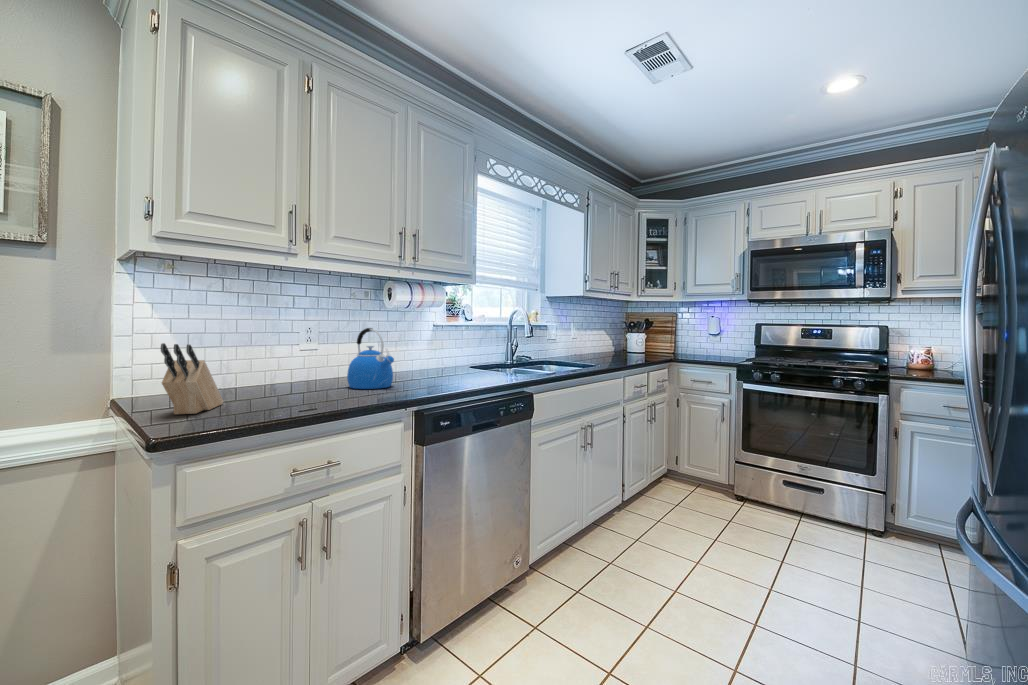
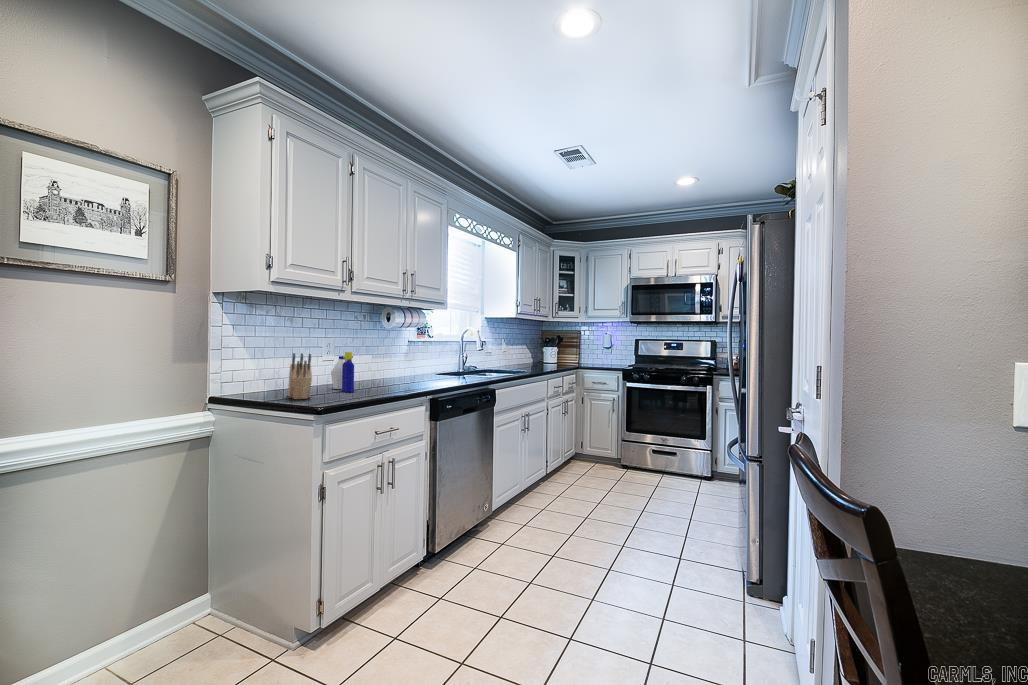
kettle: present [347,328,394,389] -> none [367,342,405,386]
bottle: none [282,342,317,401] -> present [331,352,354,392]

